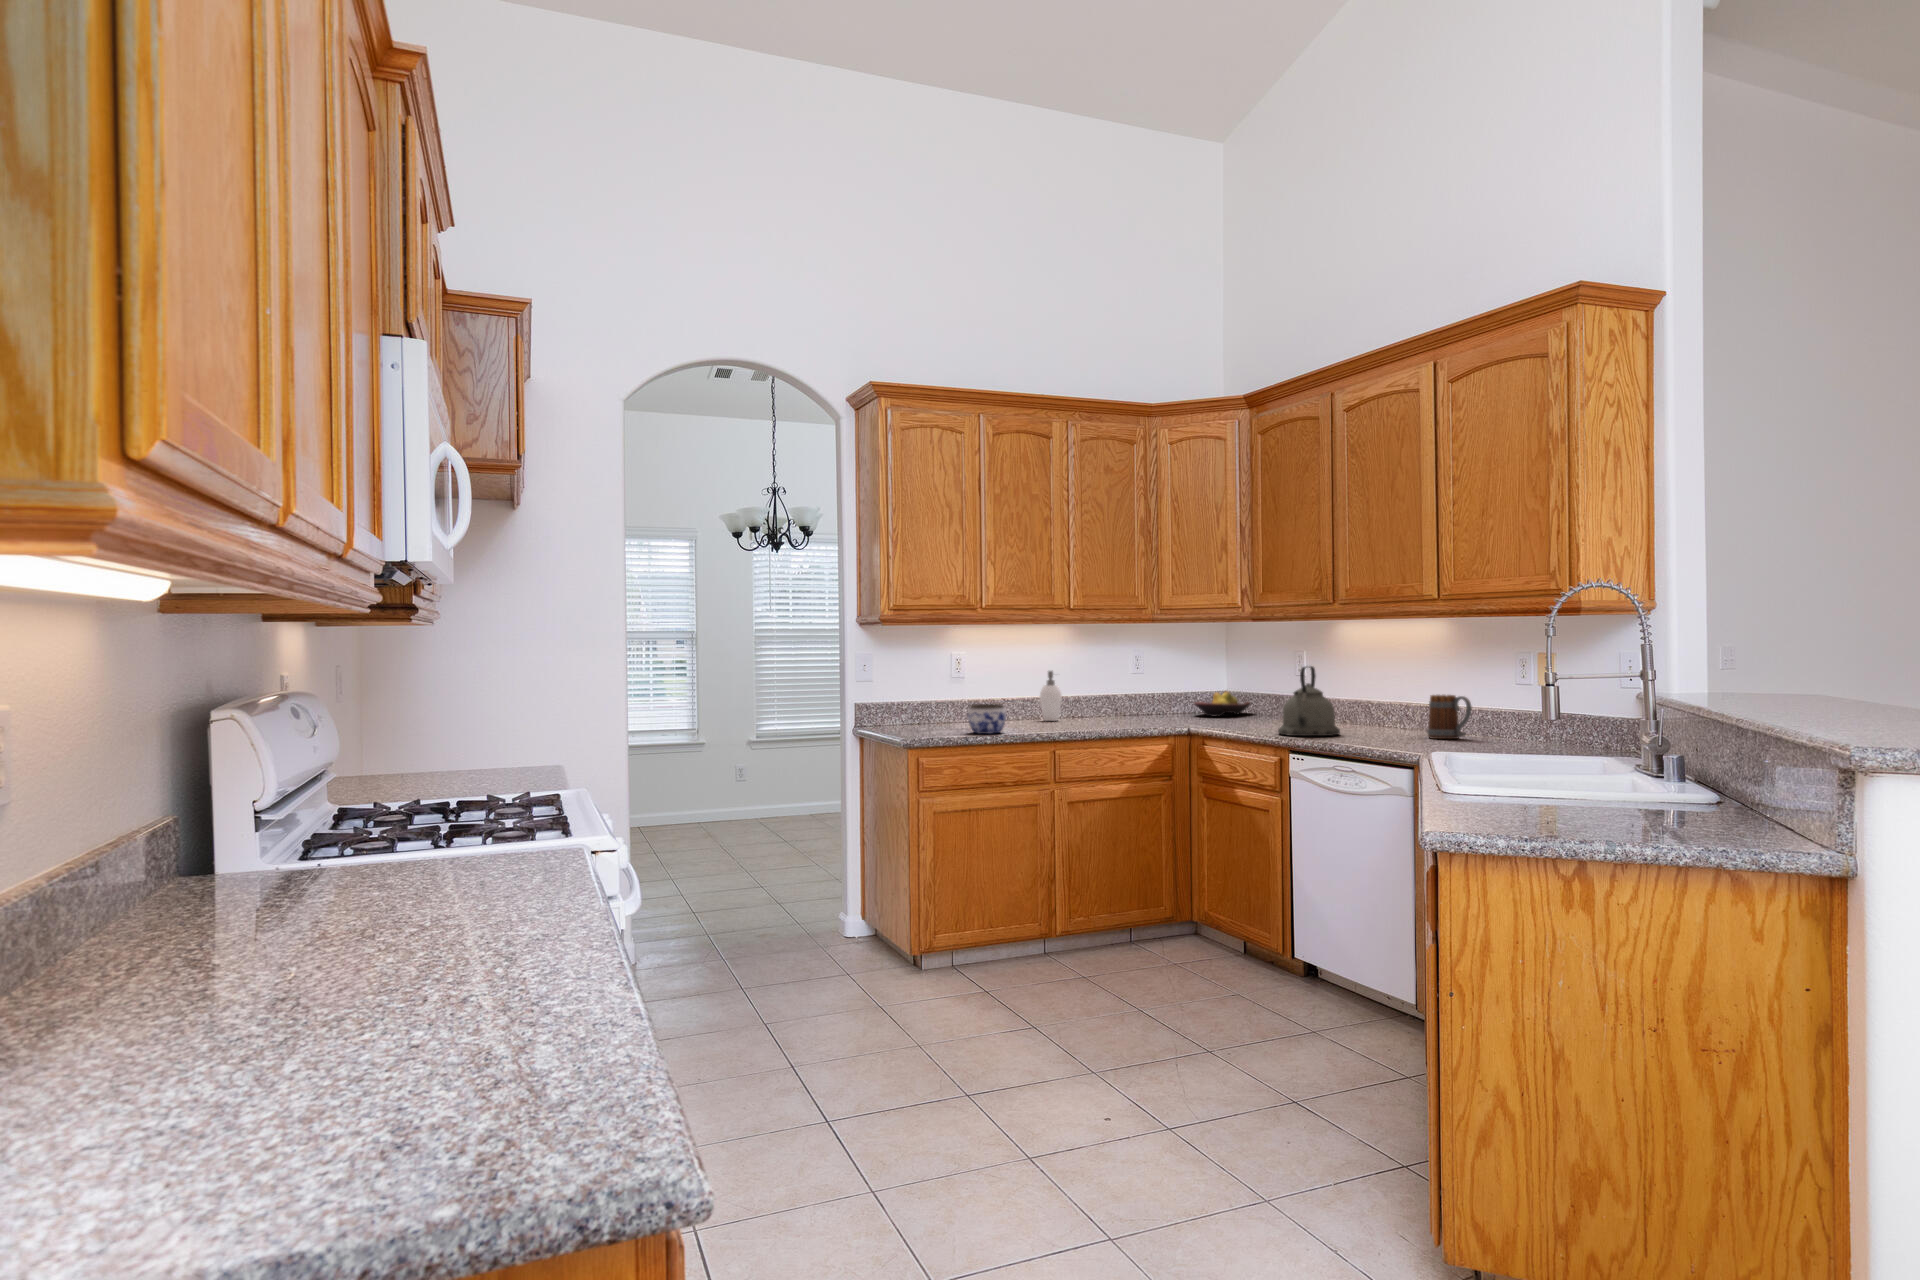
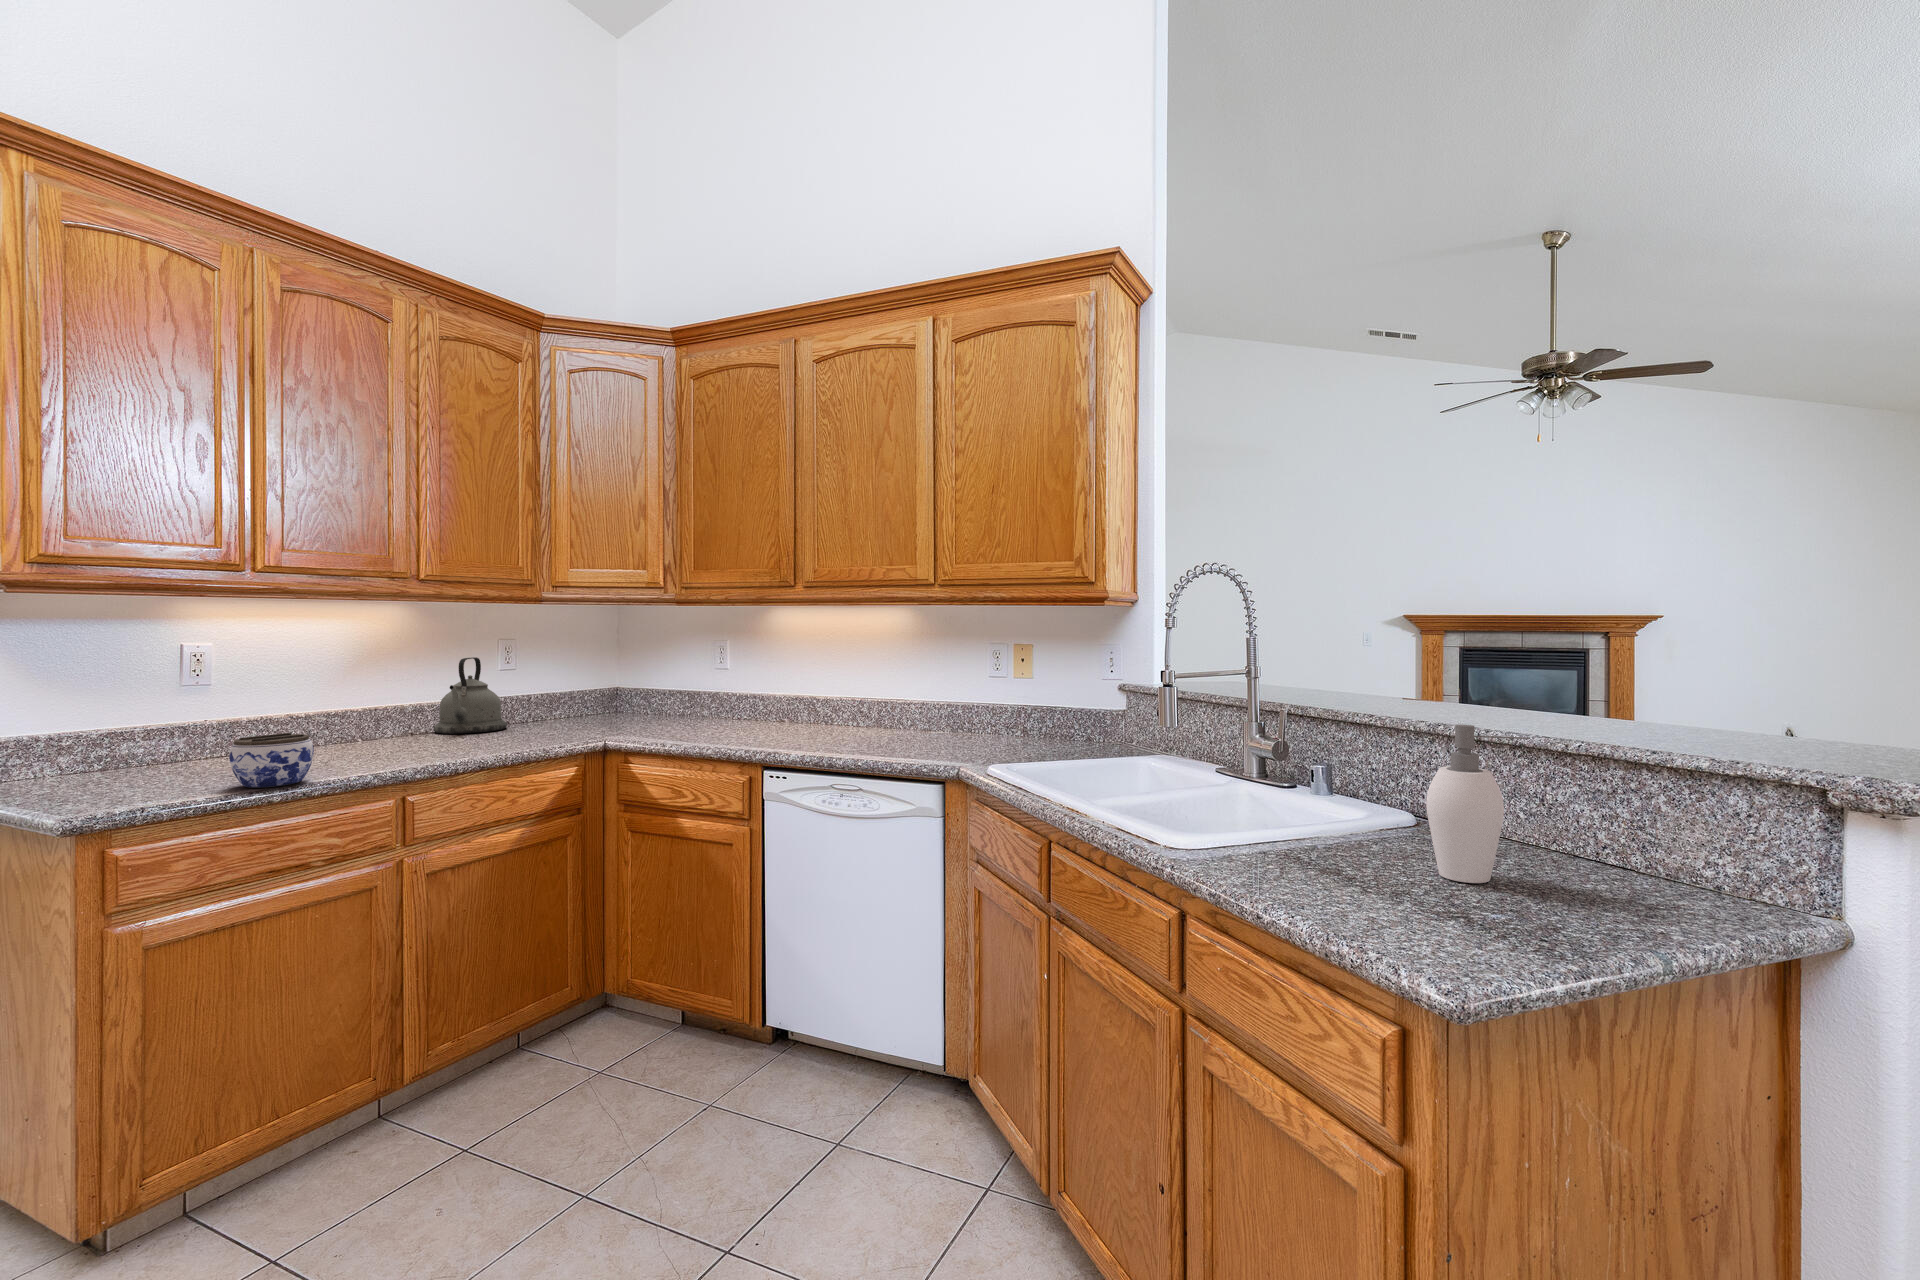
kettle: present [1278,666,1340,736] -> present [434,657,507,734]
soap dispenser: present [1040,671,1062,721] -> present [1426,724,1530,883]
fruit bowl: present [1194,691,1251,716] -> none [582,688,651,720]
mug: present [1427,695,1472,739] -> none [902,690,949,739]

